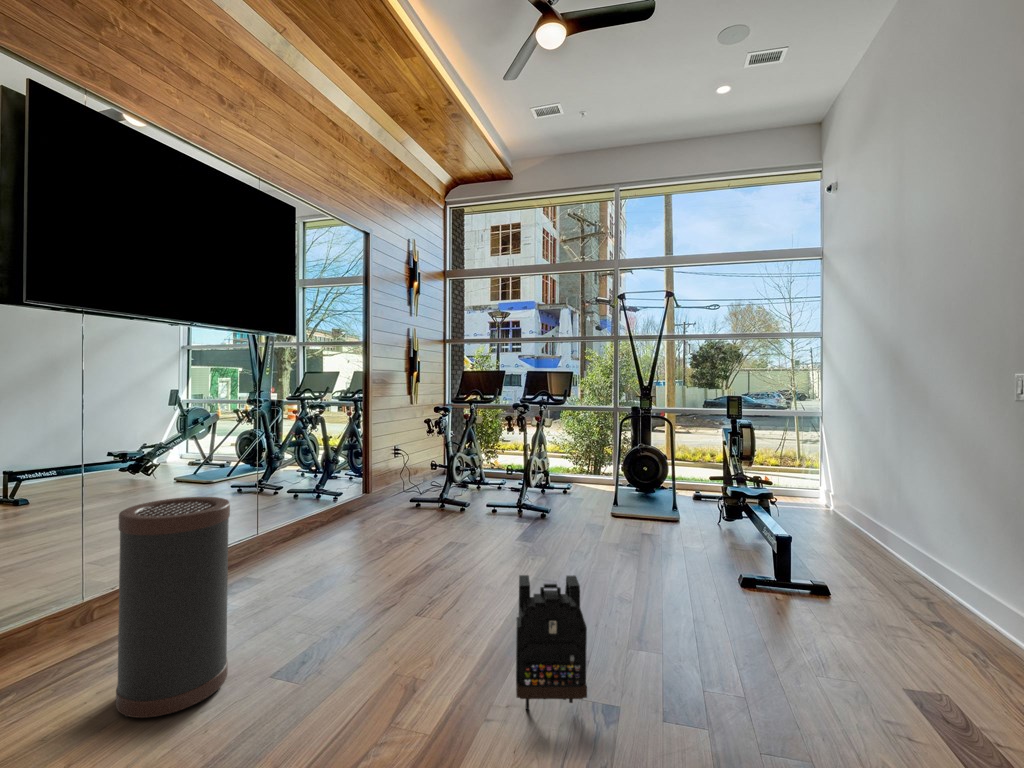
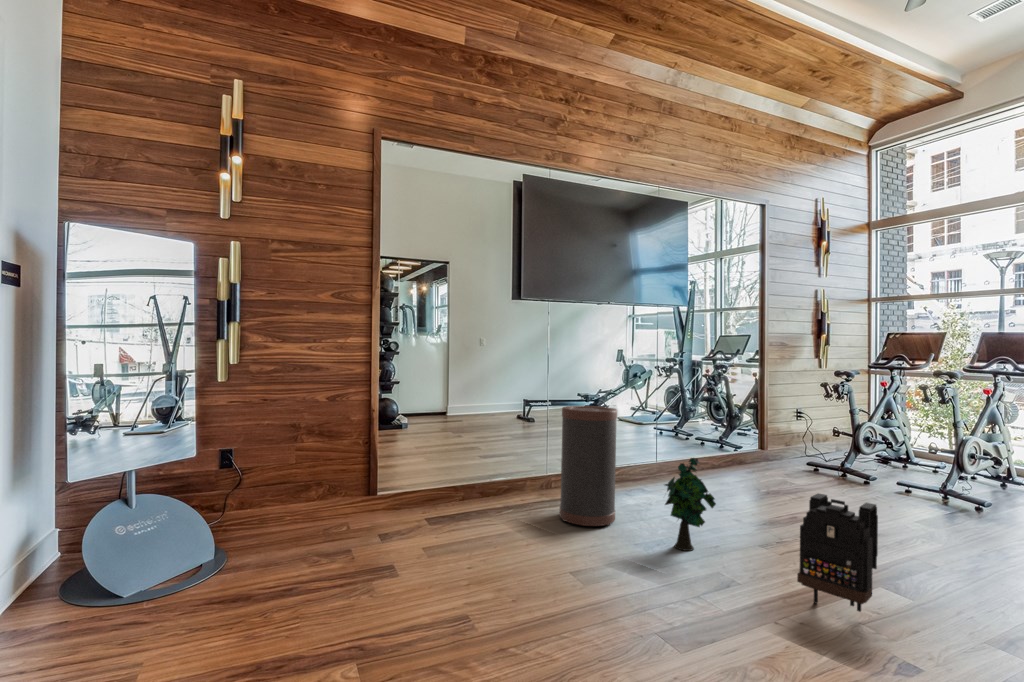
decorative plant: none [313,557,391,692] -> present [665,458,716,551]

